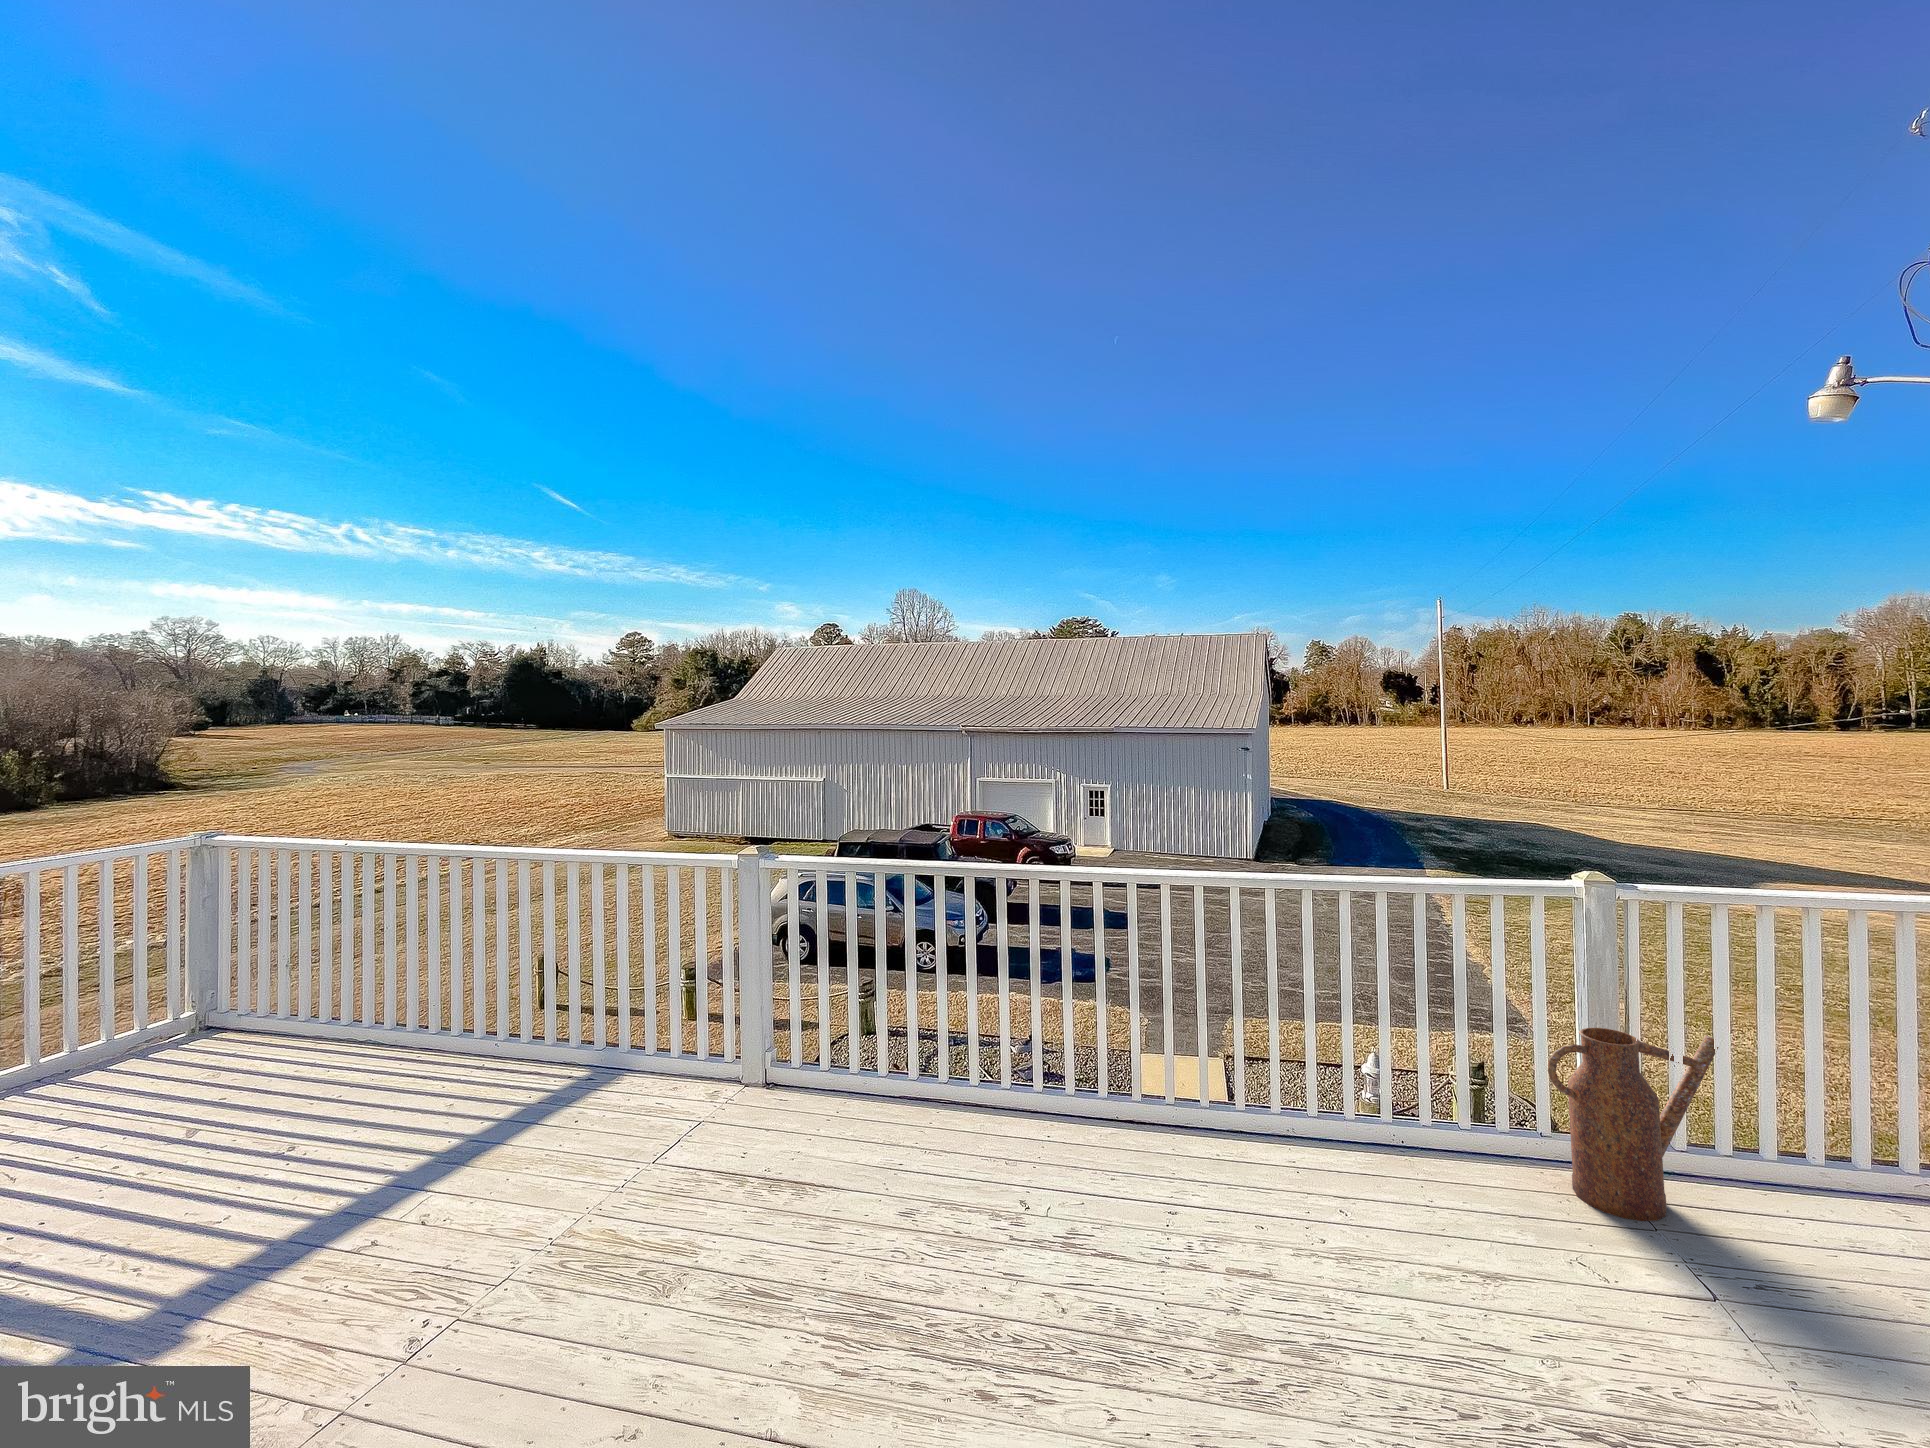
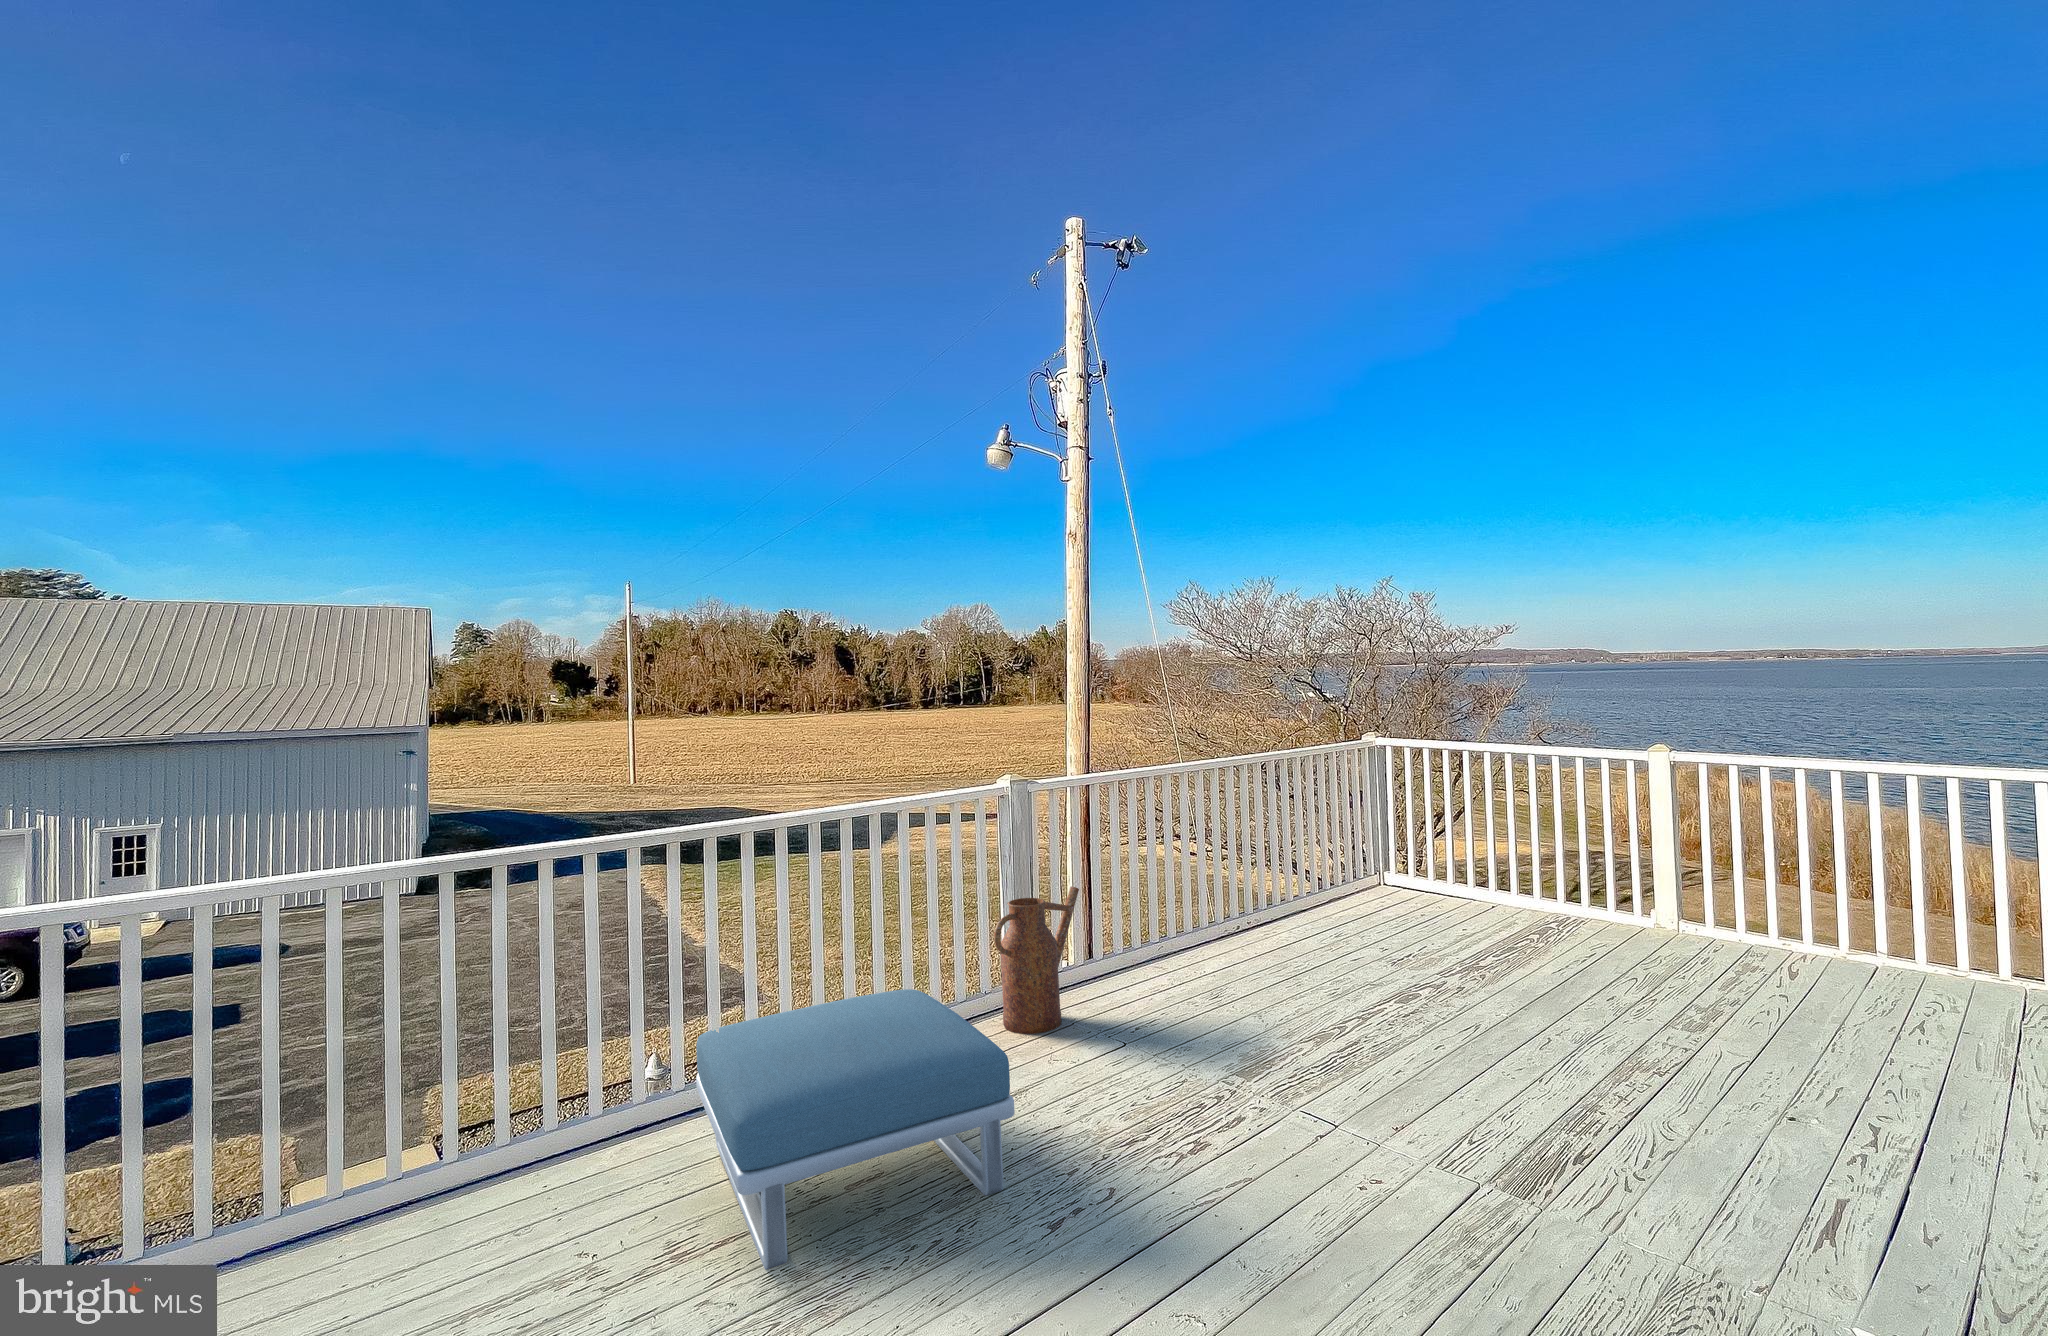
footstool: none [1087,1059,1393,1376] -> present [696,989,1015,1269]

